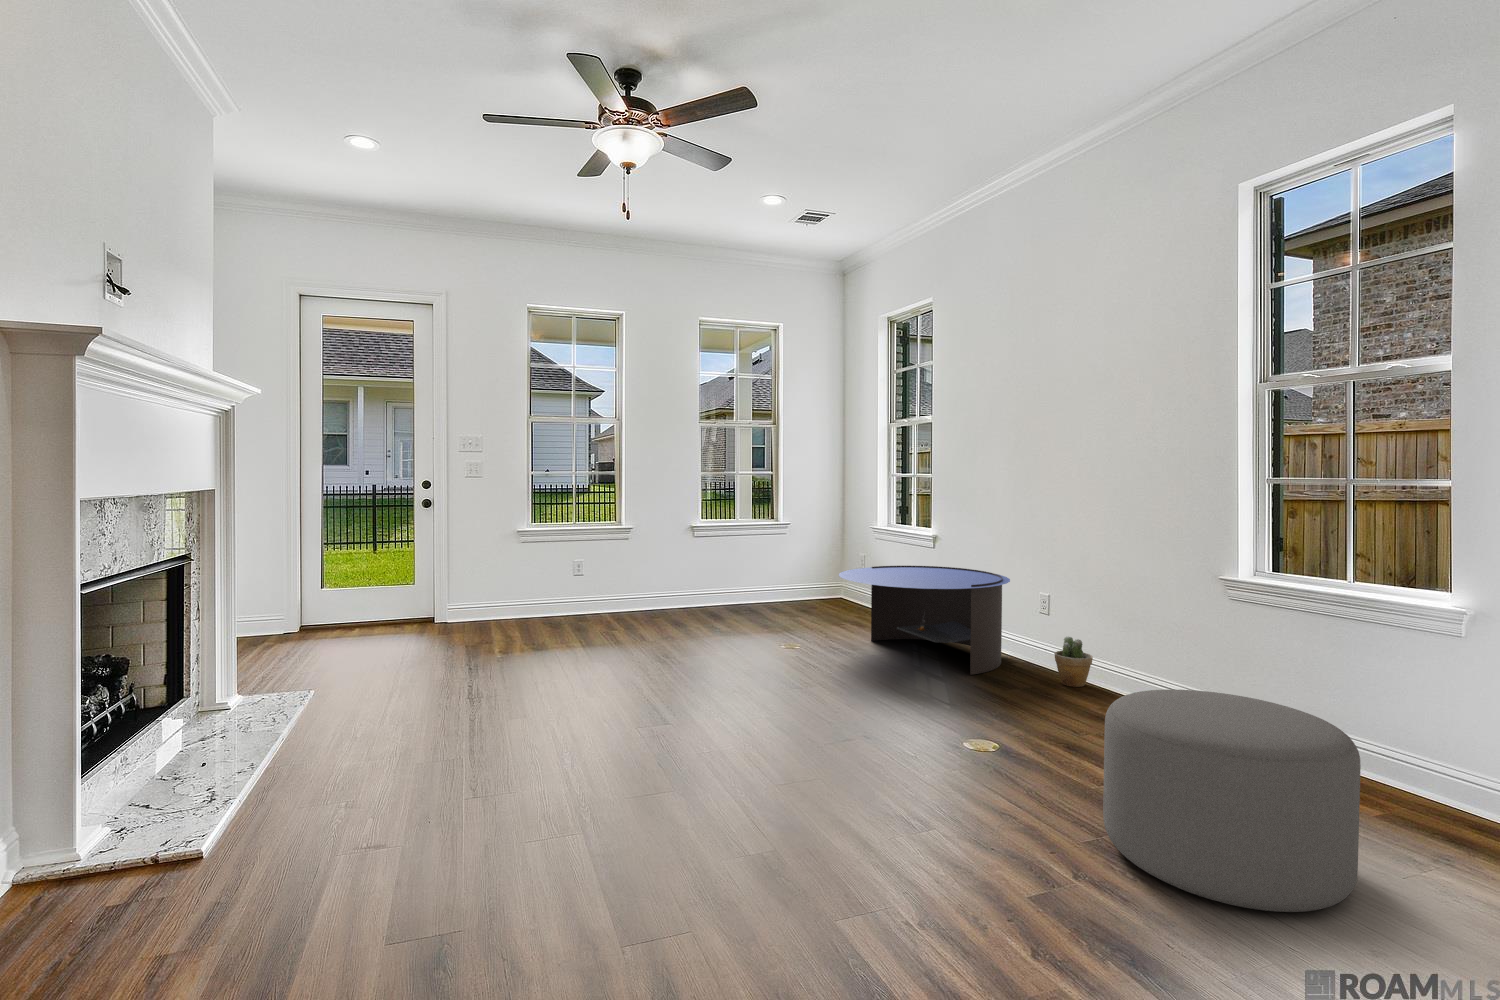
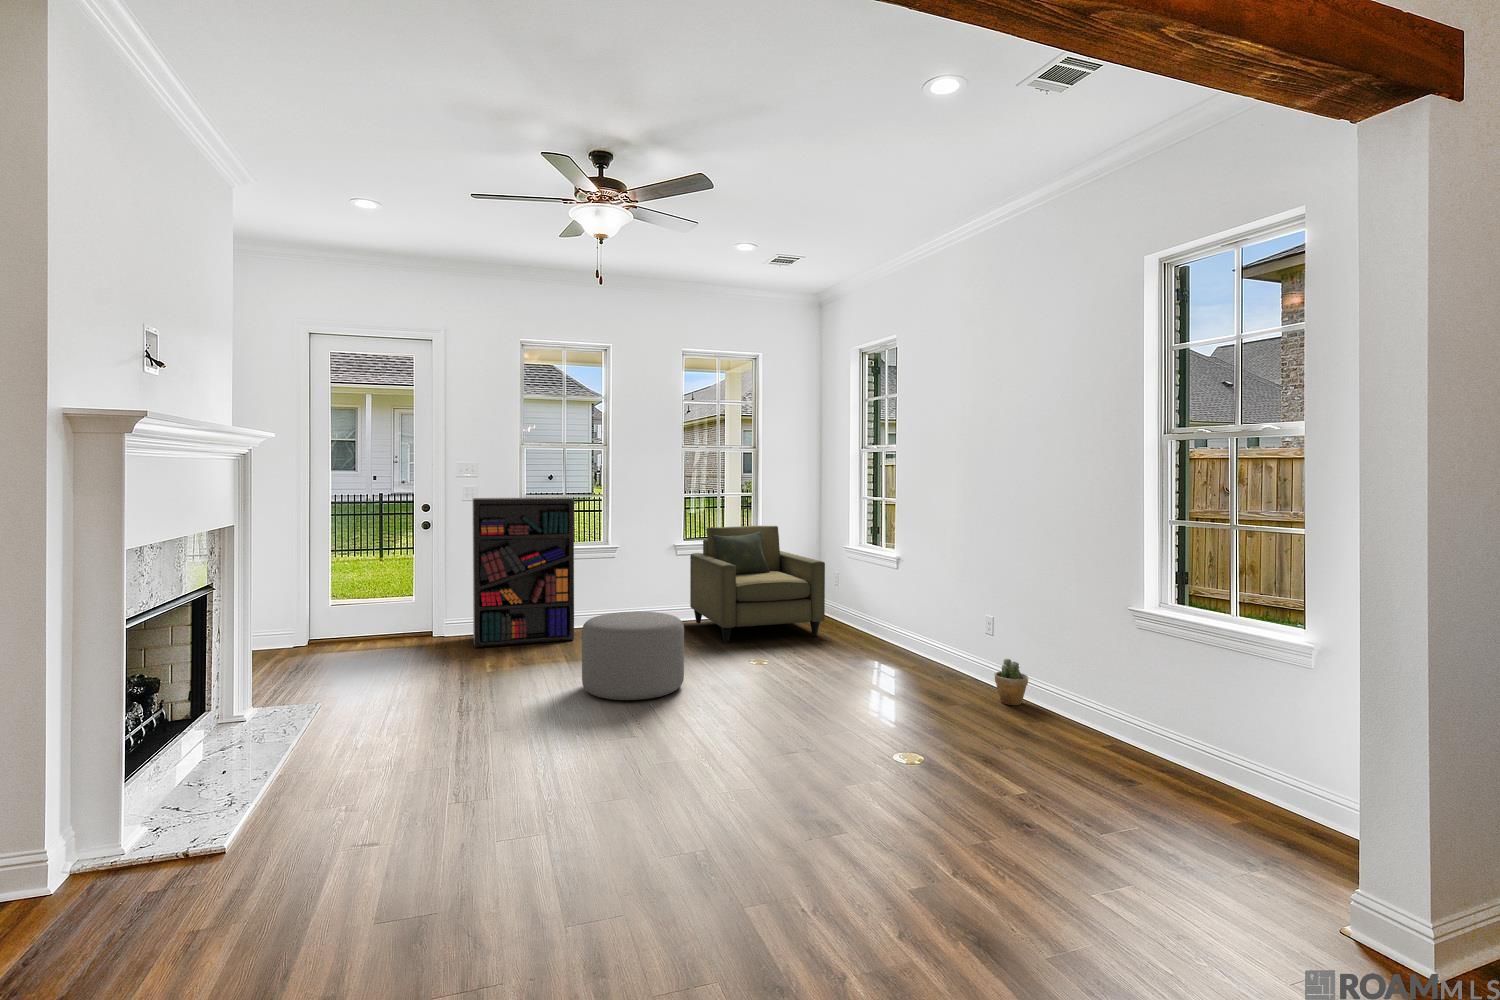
bookshelf: none [478,472,587,632] -> present [472,497,574,647]
armchair: none [708,505,853,626] -> present [690,526,825,643]
coffee table: present [839,566,1010,675] -> none [803,589,960,693]
ottoman: present [1103,689,1361,912] -> present [582,611,684,700]

